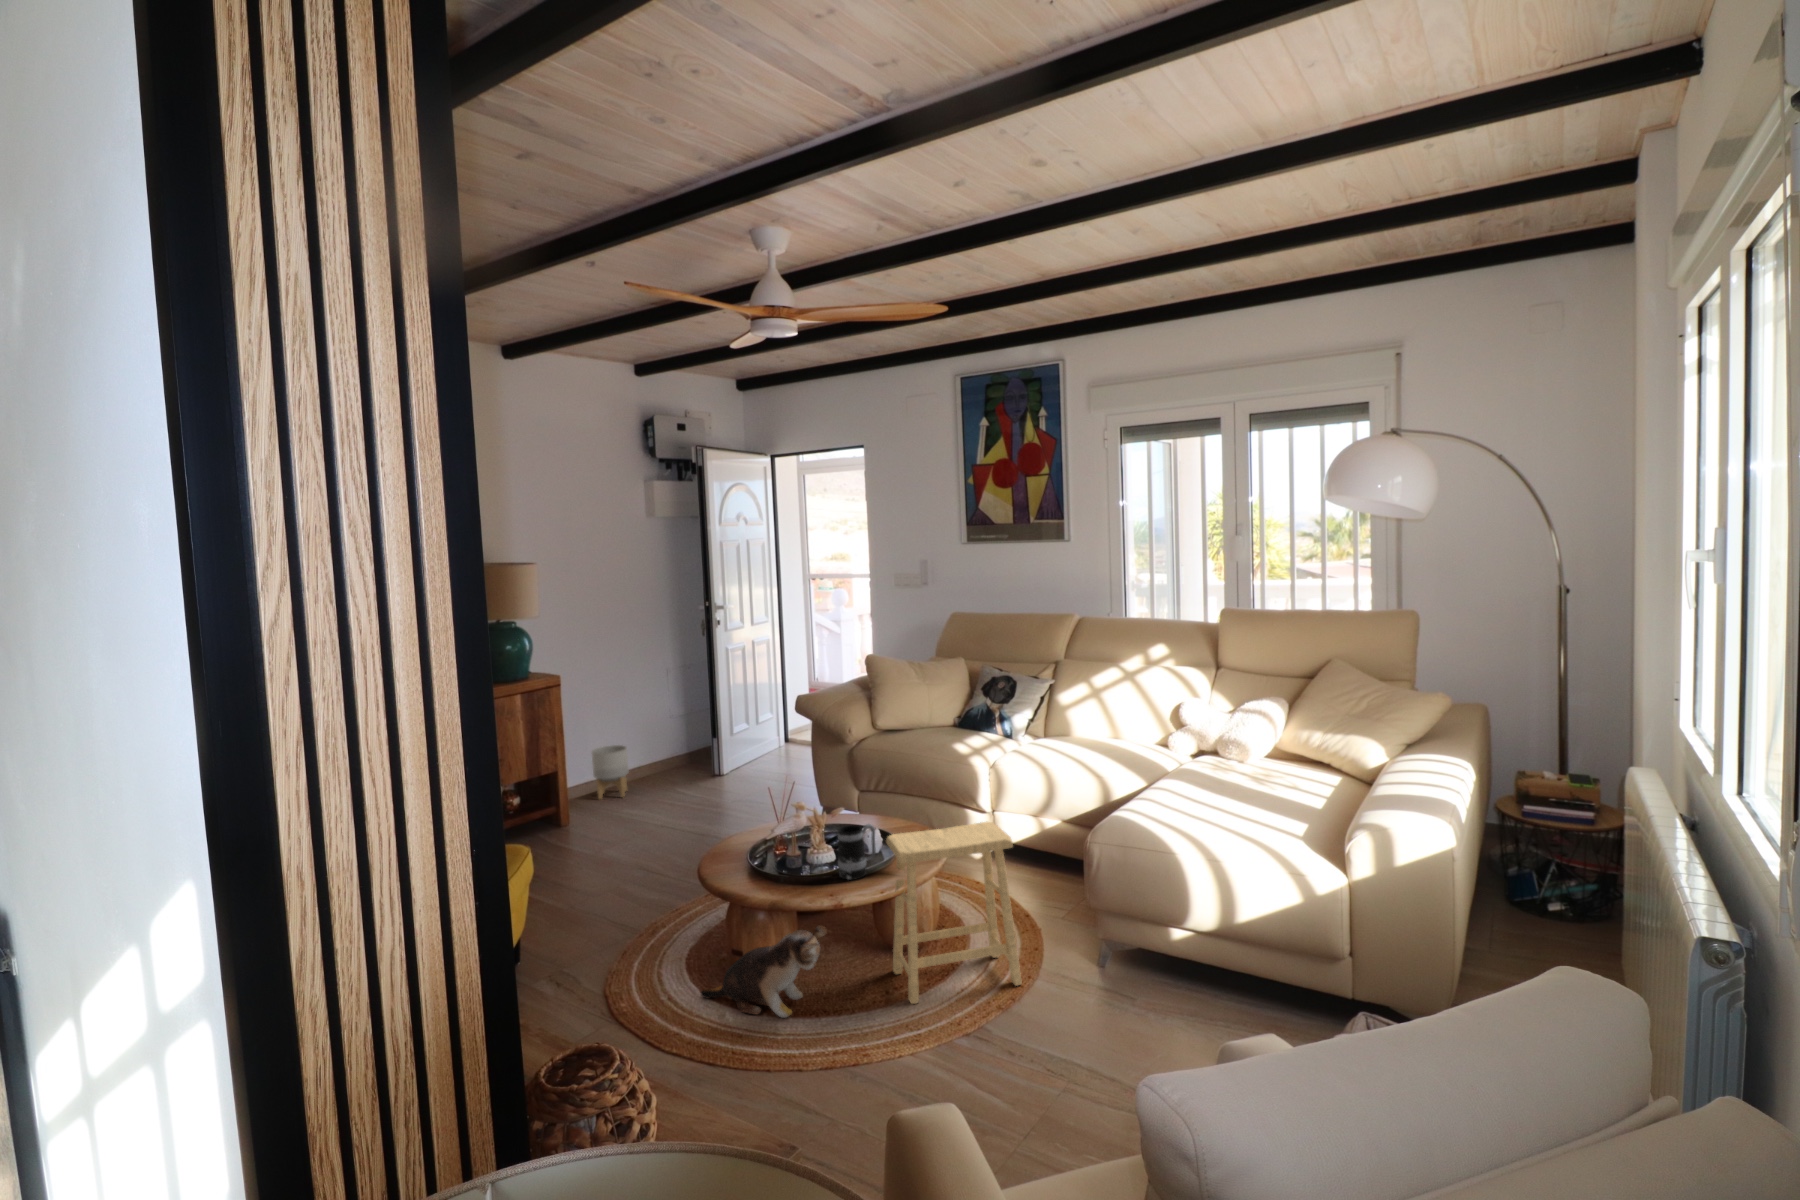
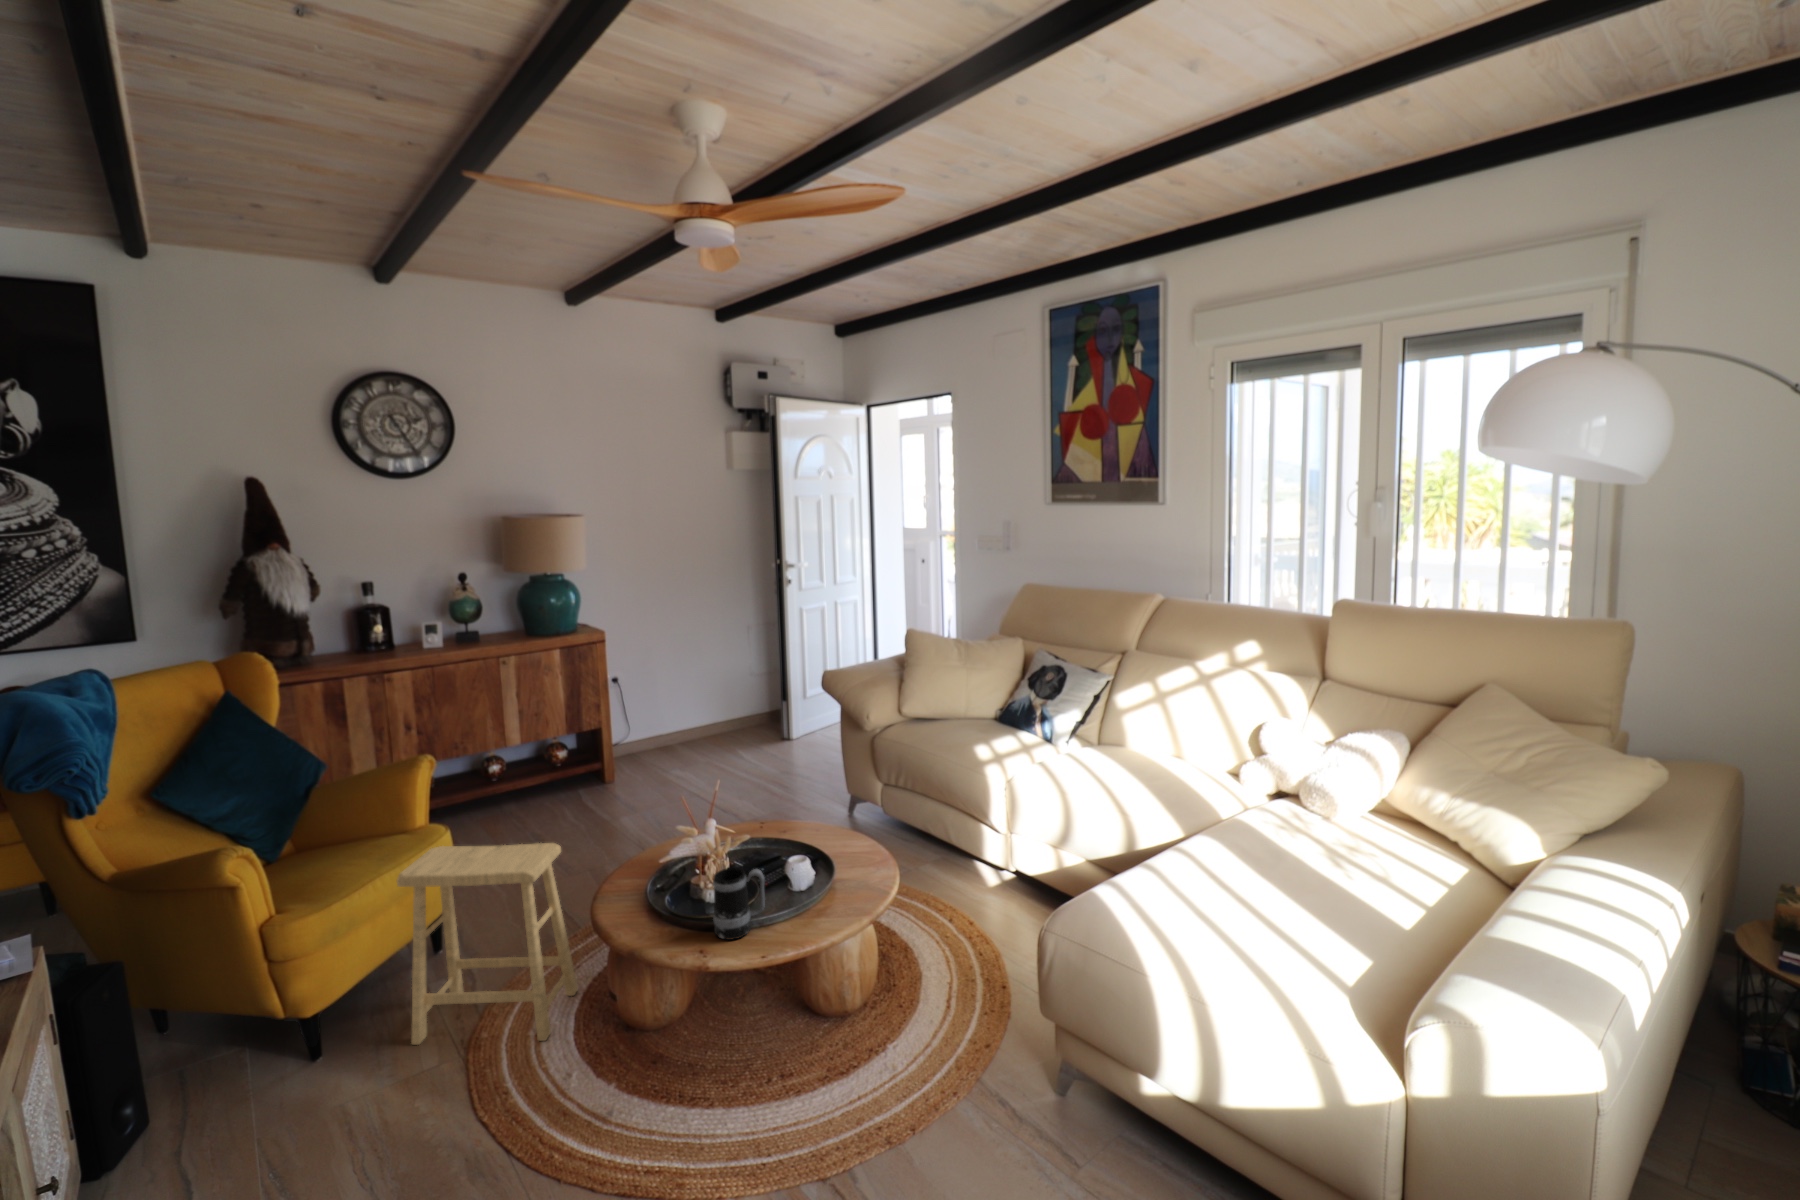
planter: present [592,745,629,800] -> none [650,700,688,755]
footstool: present [886,822,1022,1004] -> present [397,843,578,1045]
plush toy: present [701,925,827,1018] -> none [559,995,677,1104]

